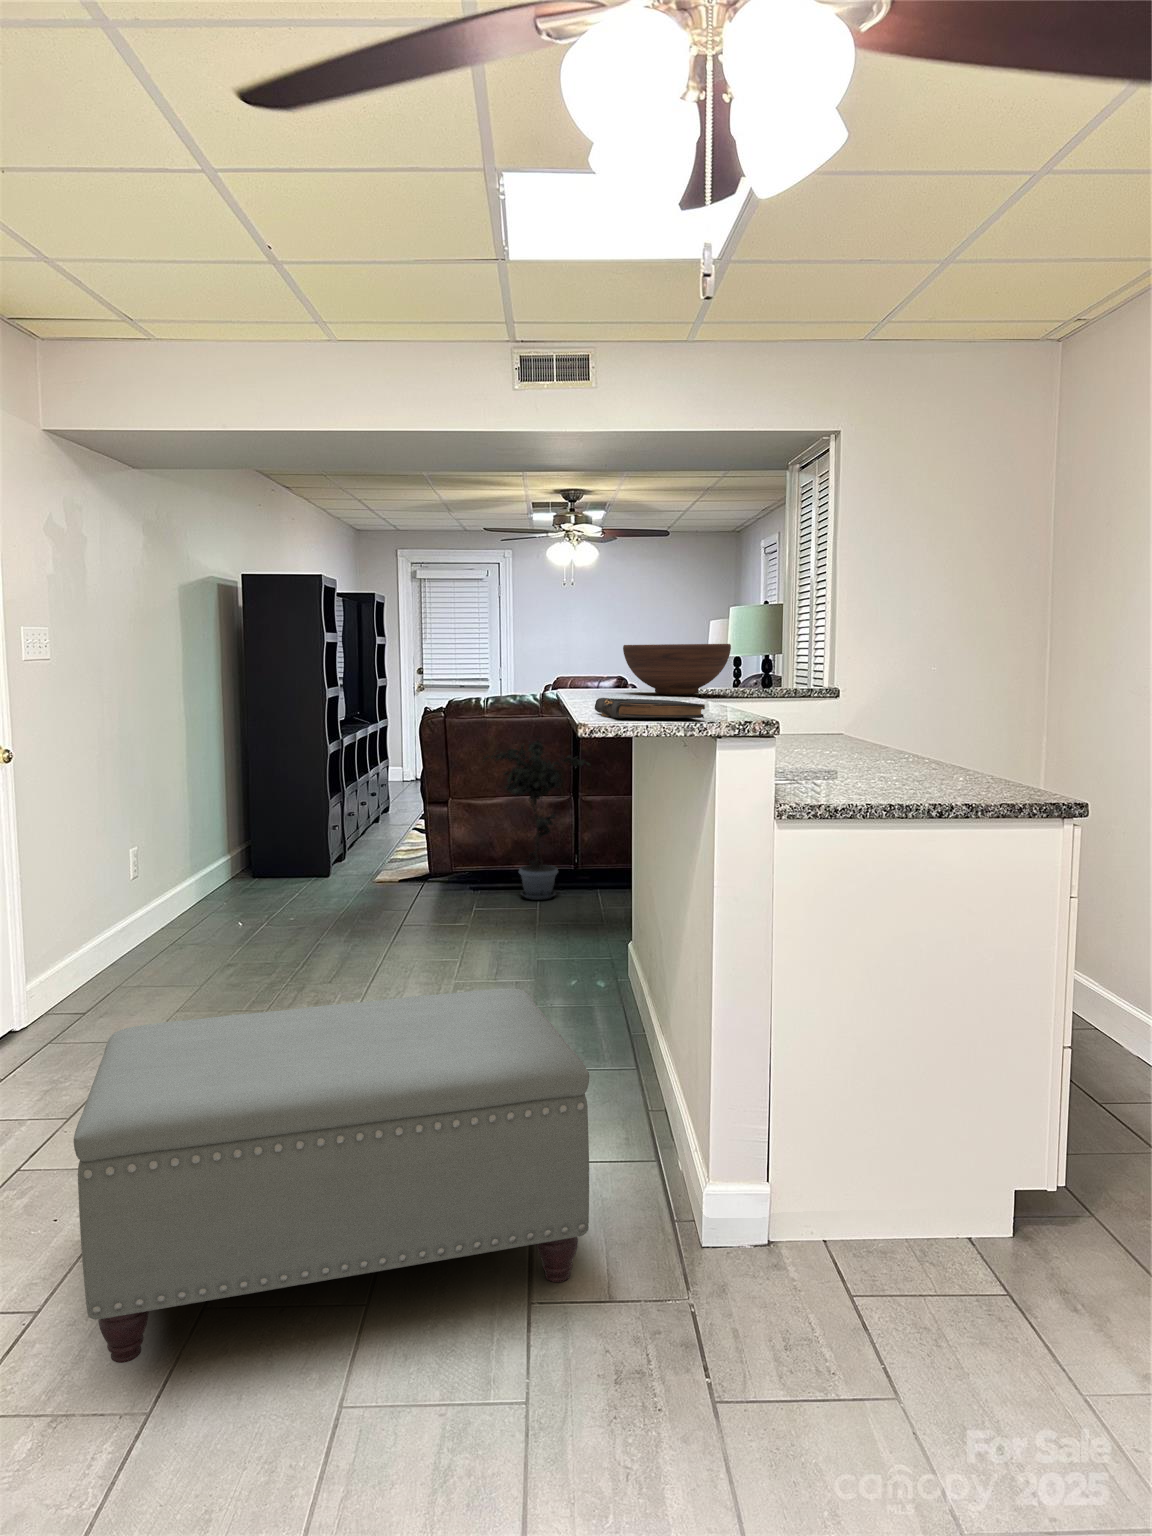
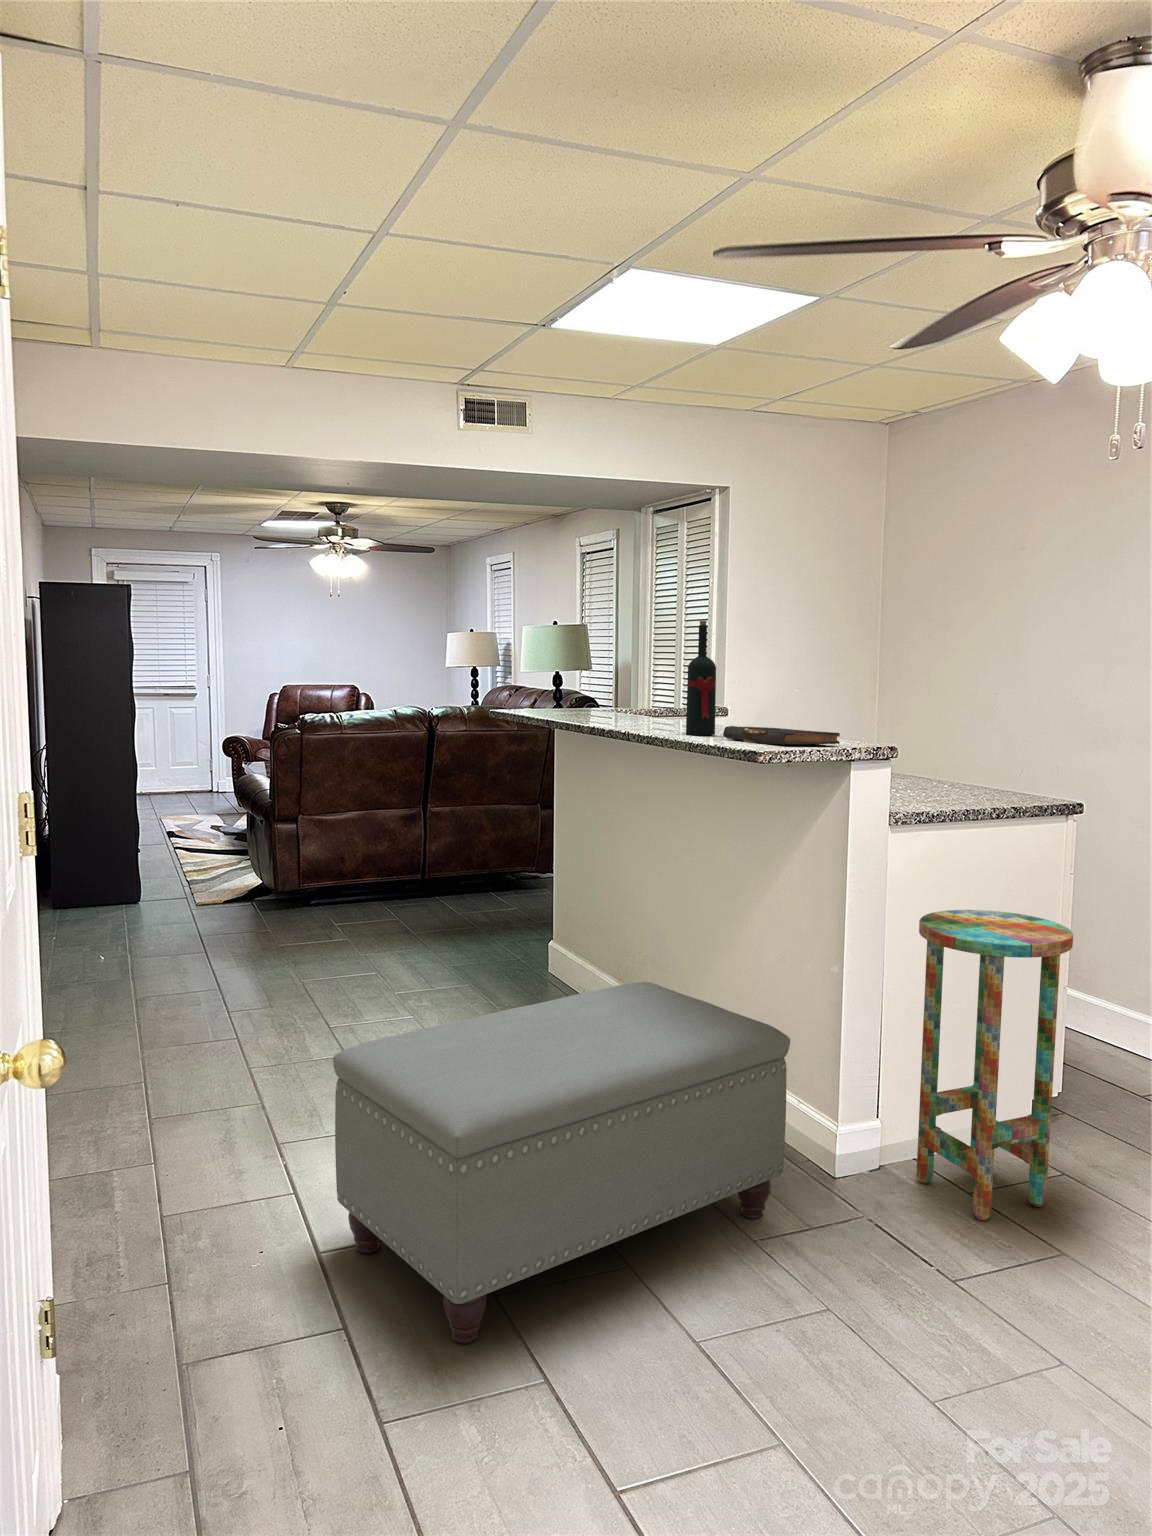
wine bottle: none [588,576,621,710] -> present [686,621,716,735]
fruit bowl: present [623,644,731,695] -> none [583,671,680,717]
potted plant: present [483,737,591,900] -> none [338,751,452,916]
side table: none [775,933,973,1340] -> present [916,910,1073,1220]

